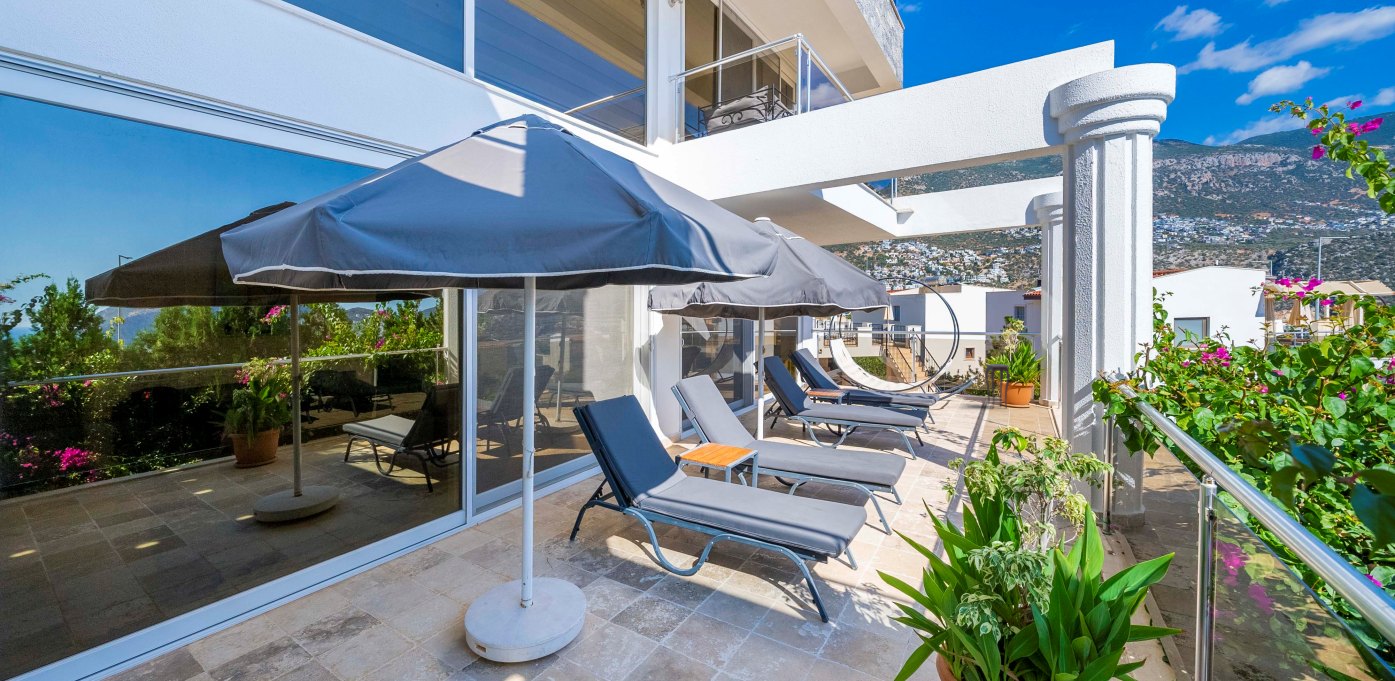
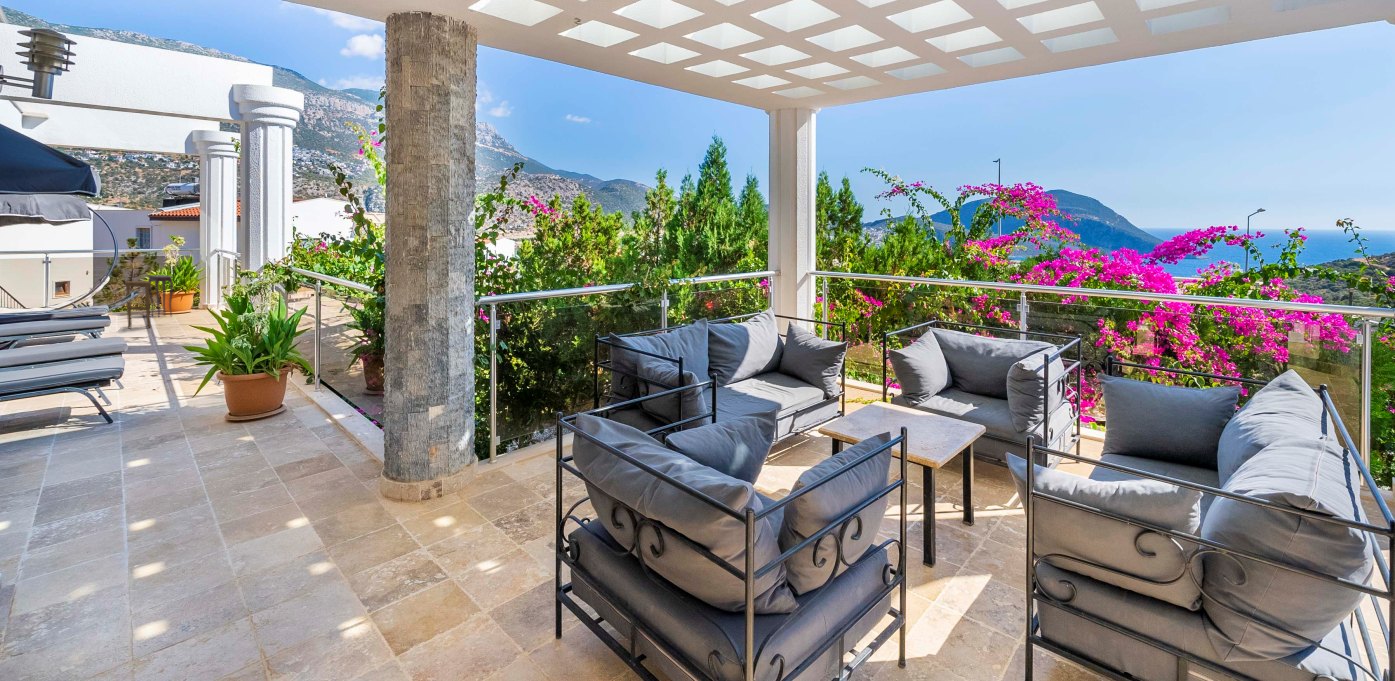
stool: none [950,373,975,426] -> present [125,281,151,328]

